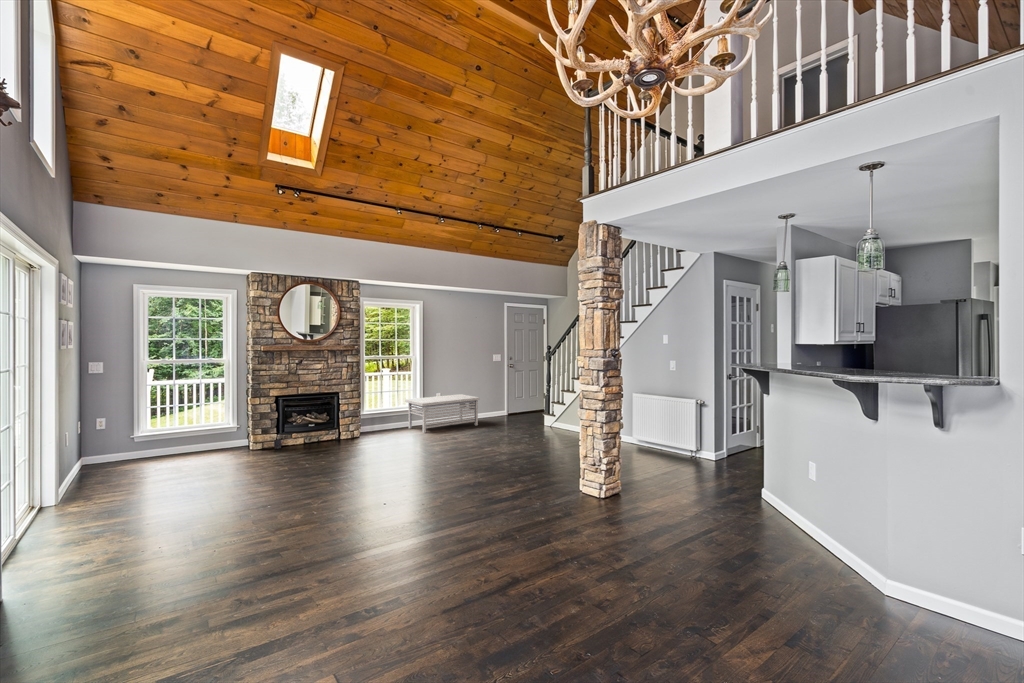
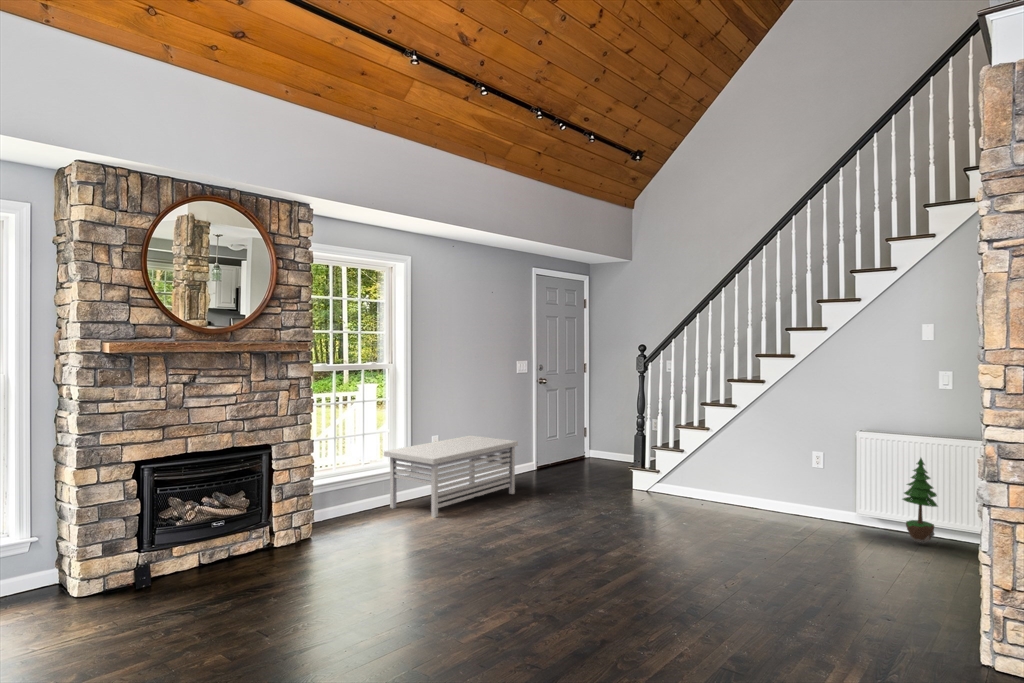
potted tree: none [641,409,658,455] -> present [903,458,937,544]

